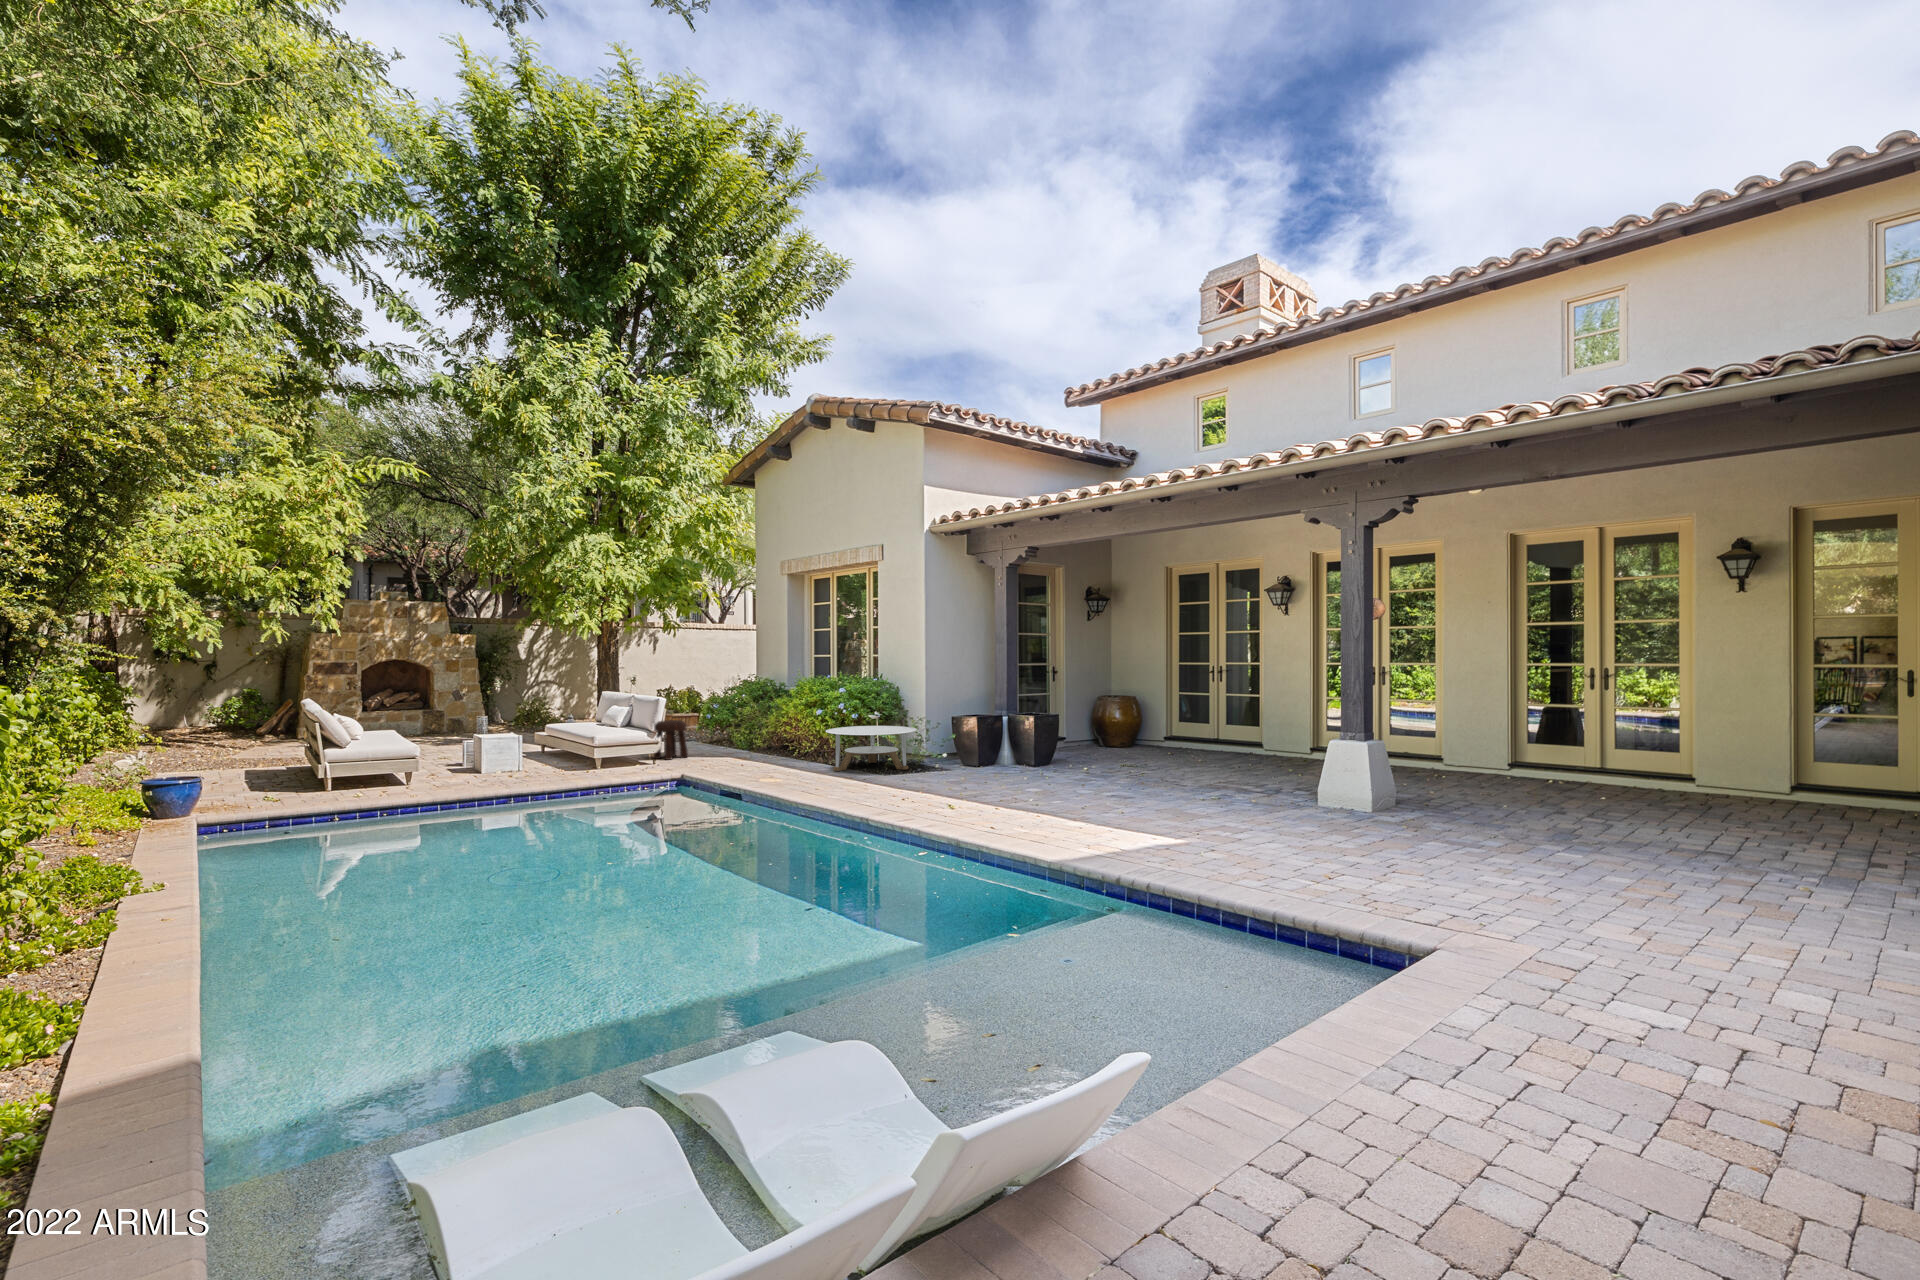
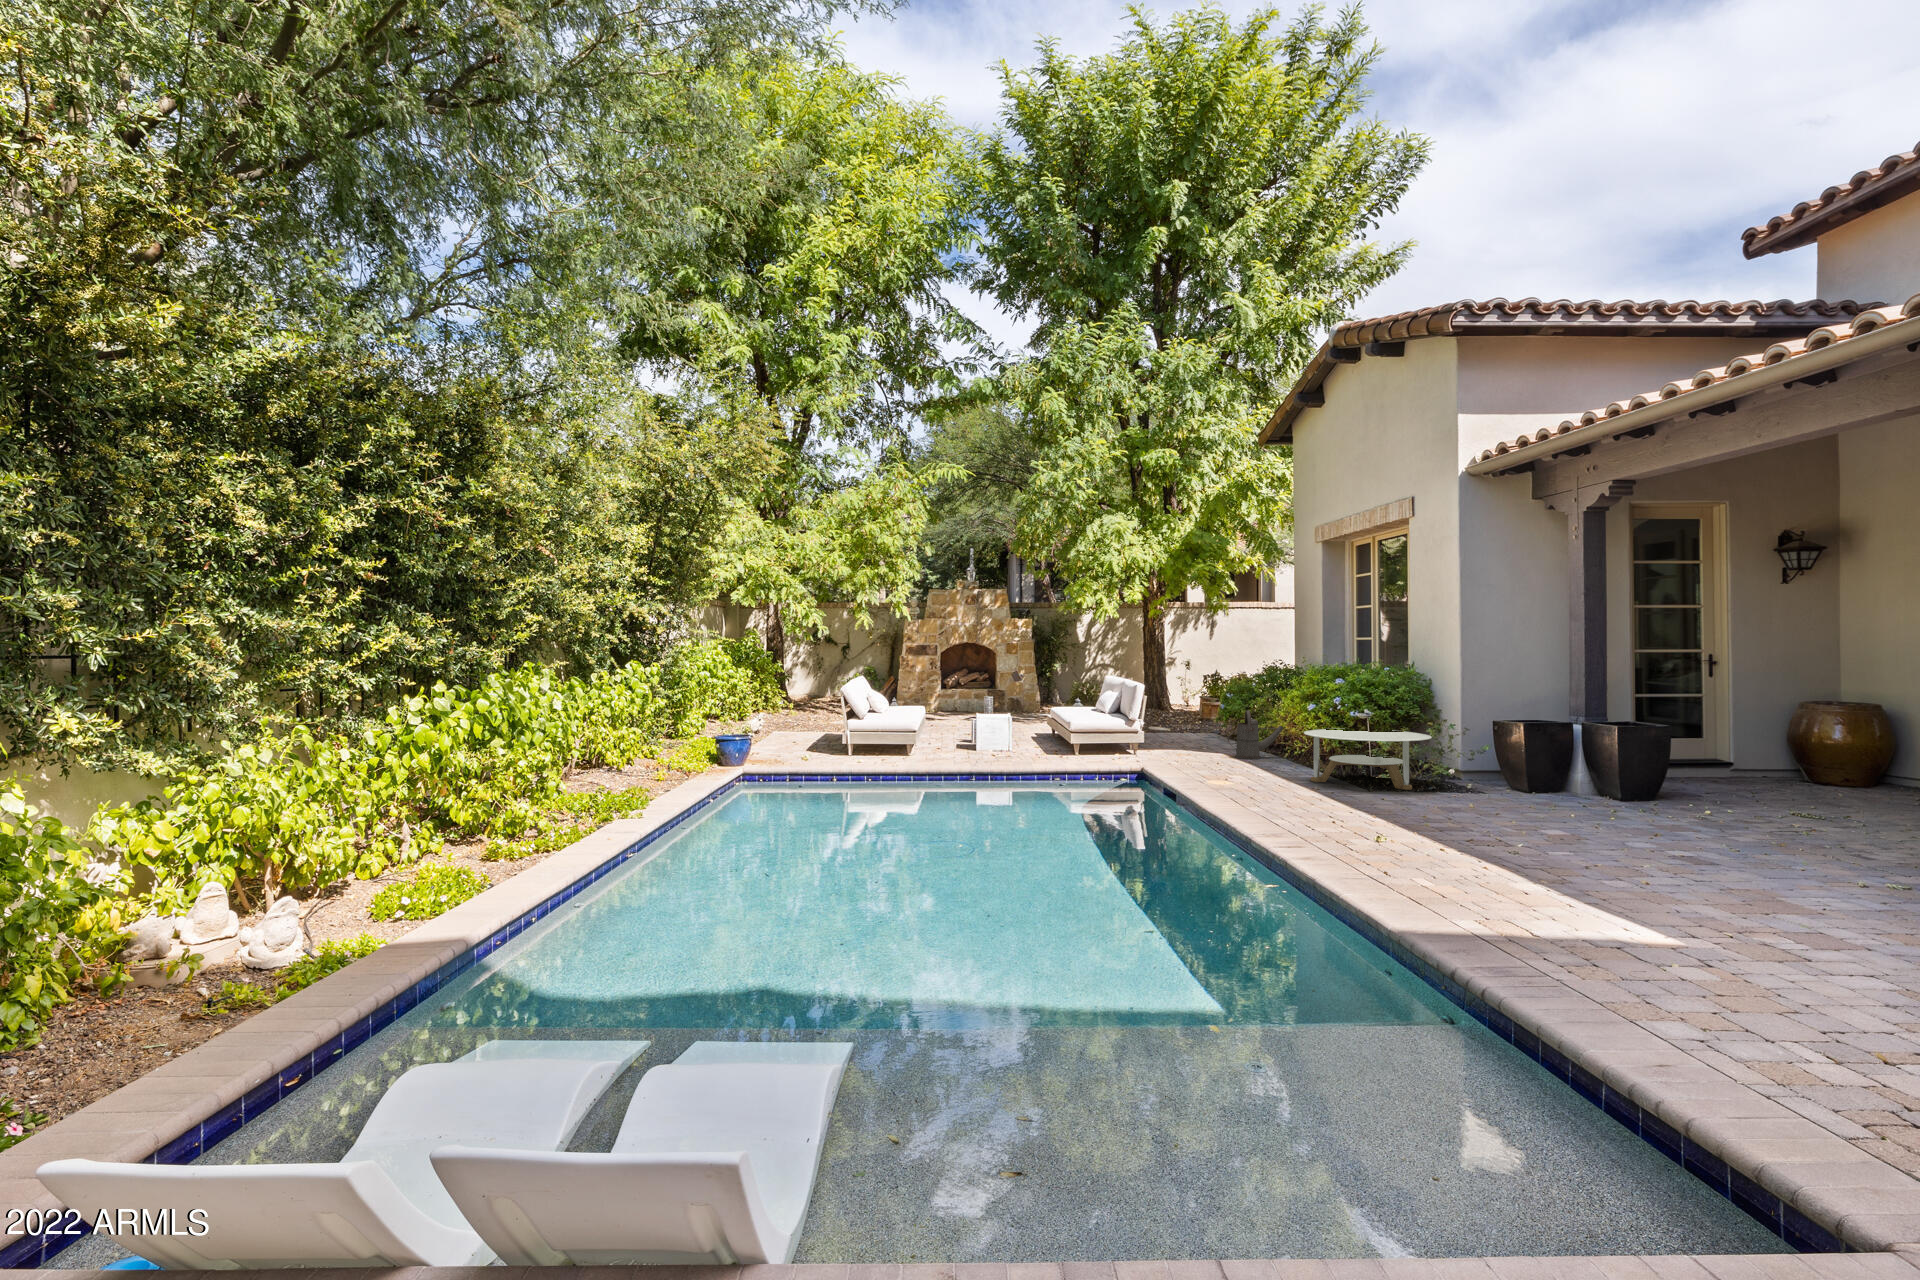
watering can: none [741,717,789,759] -> present [1228,710,1283,759]
stool: present [653,720,688,760] -> none [1140,709,1176,752]

